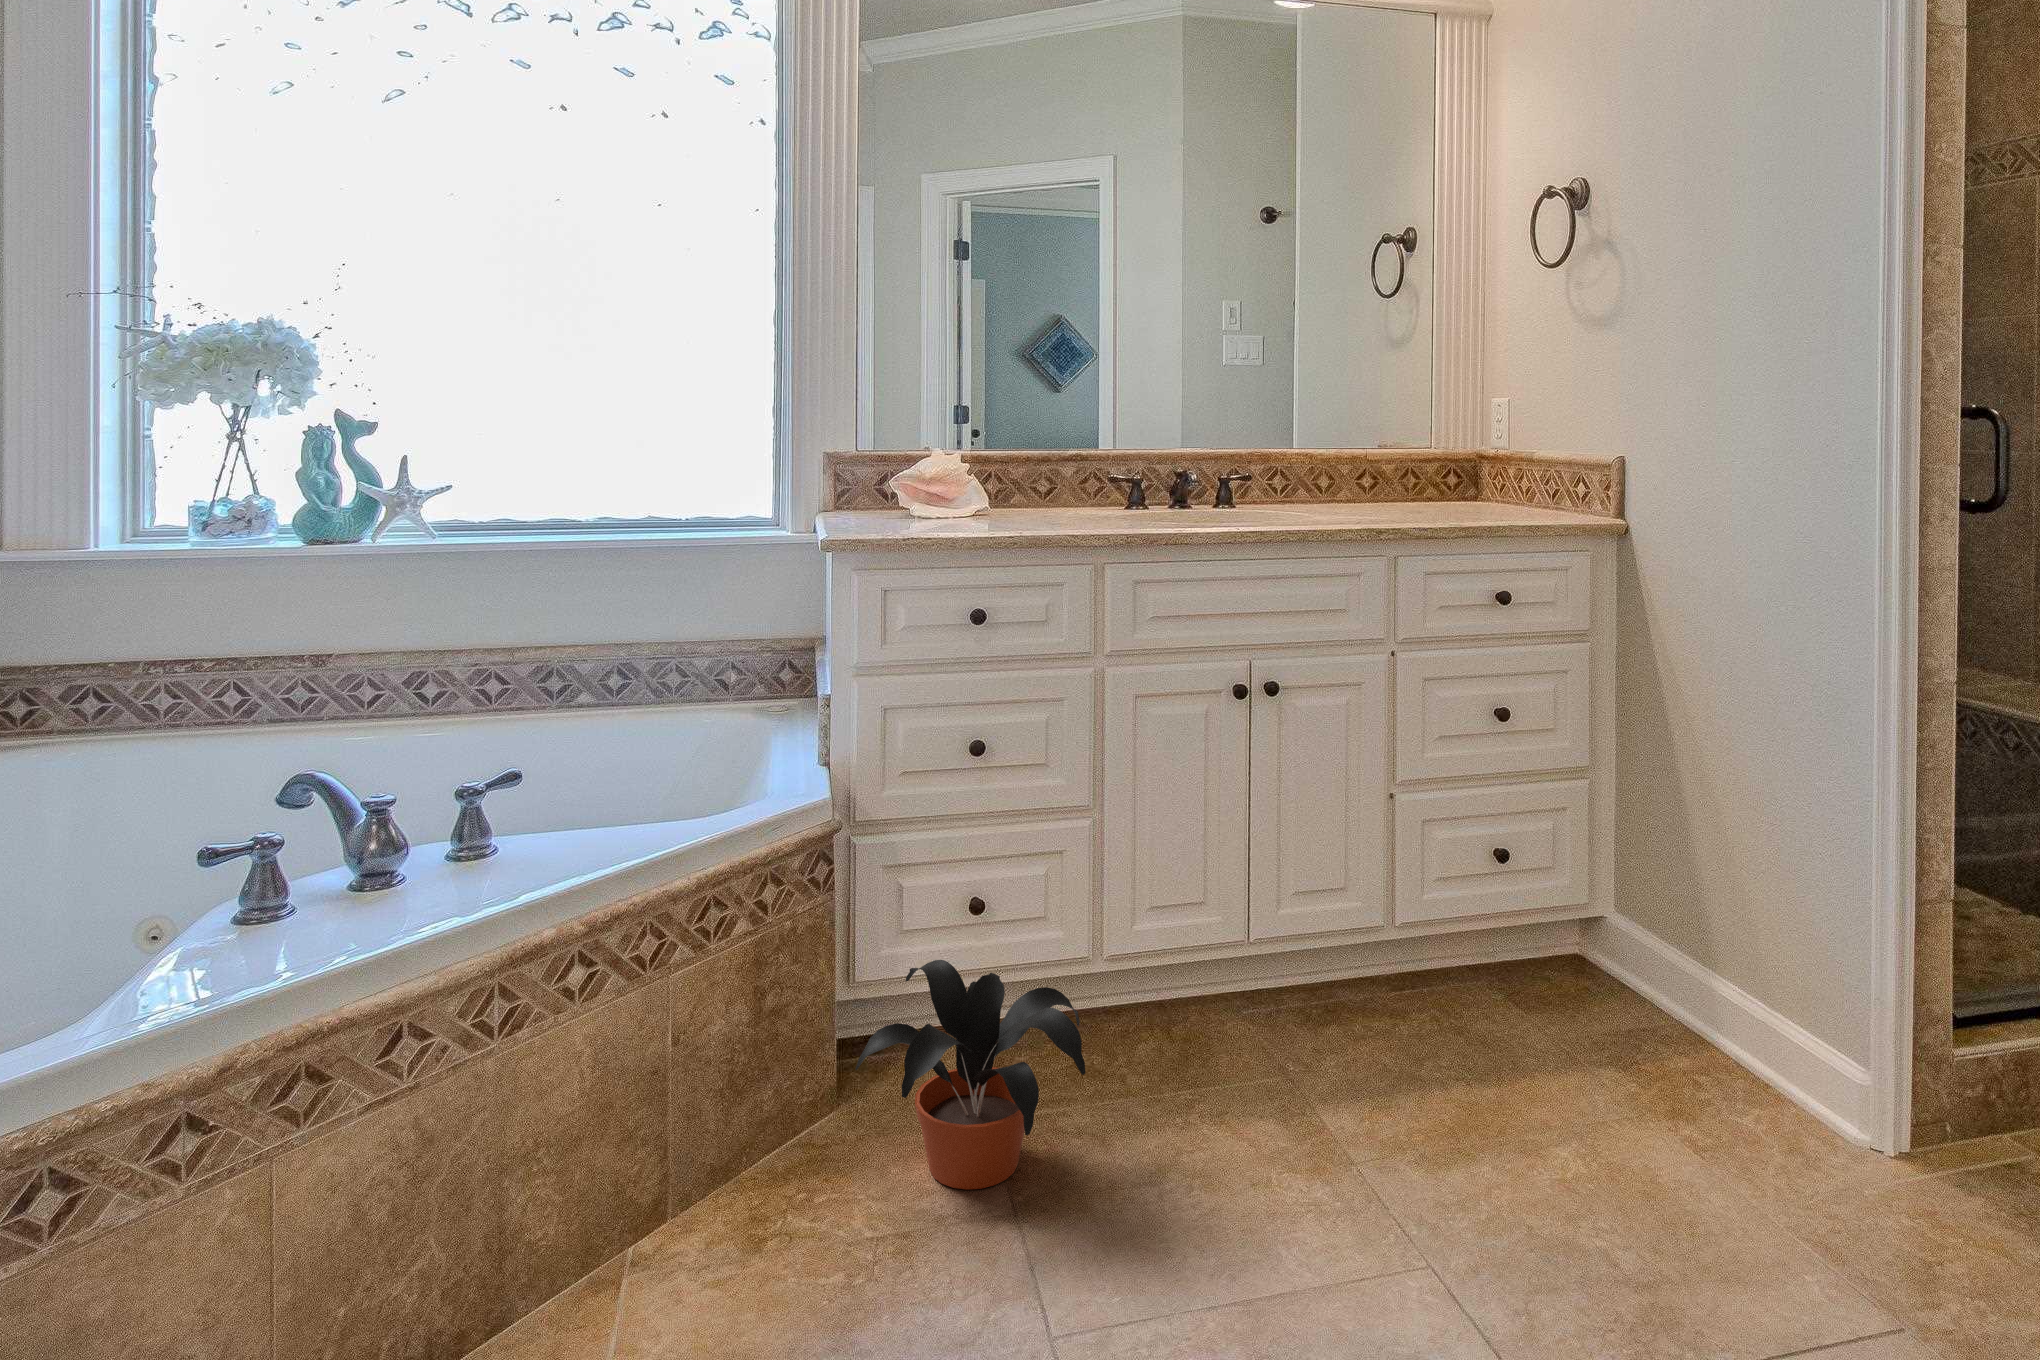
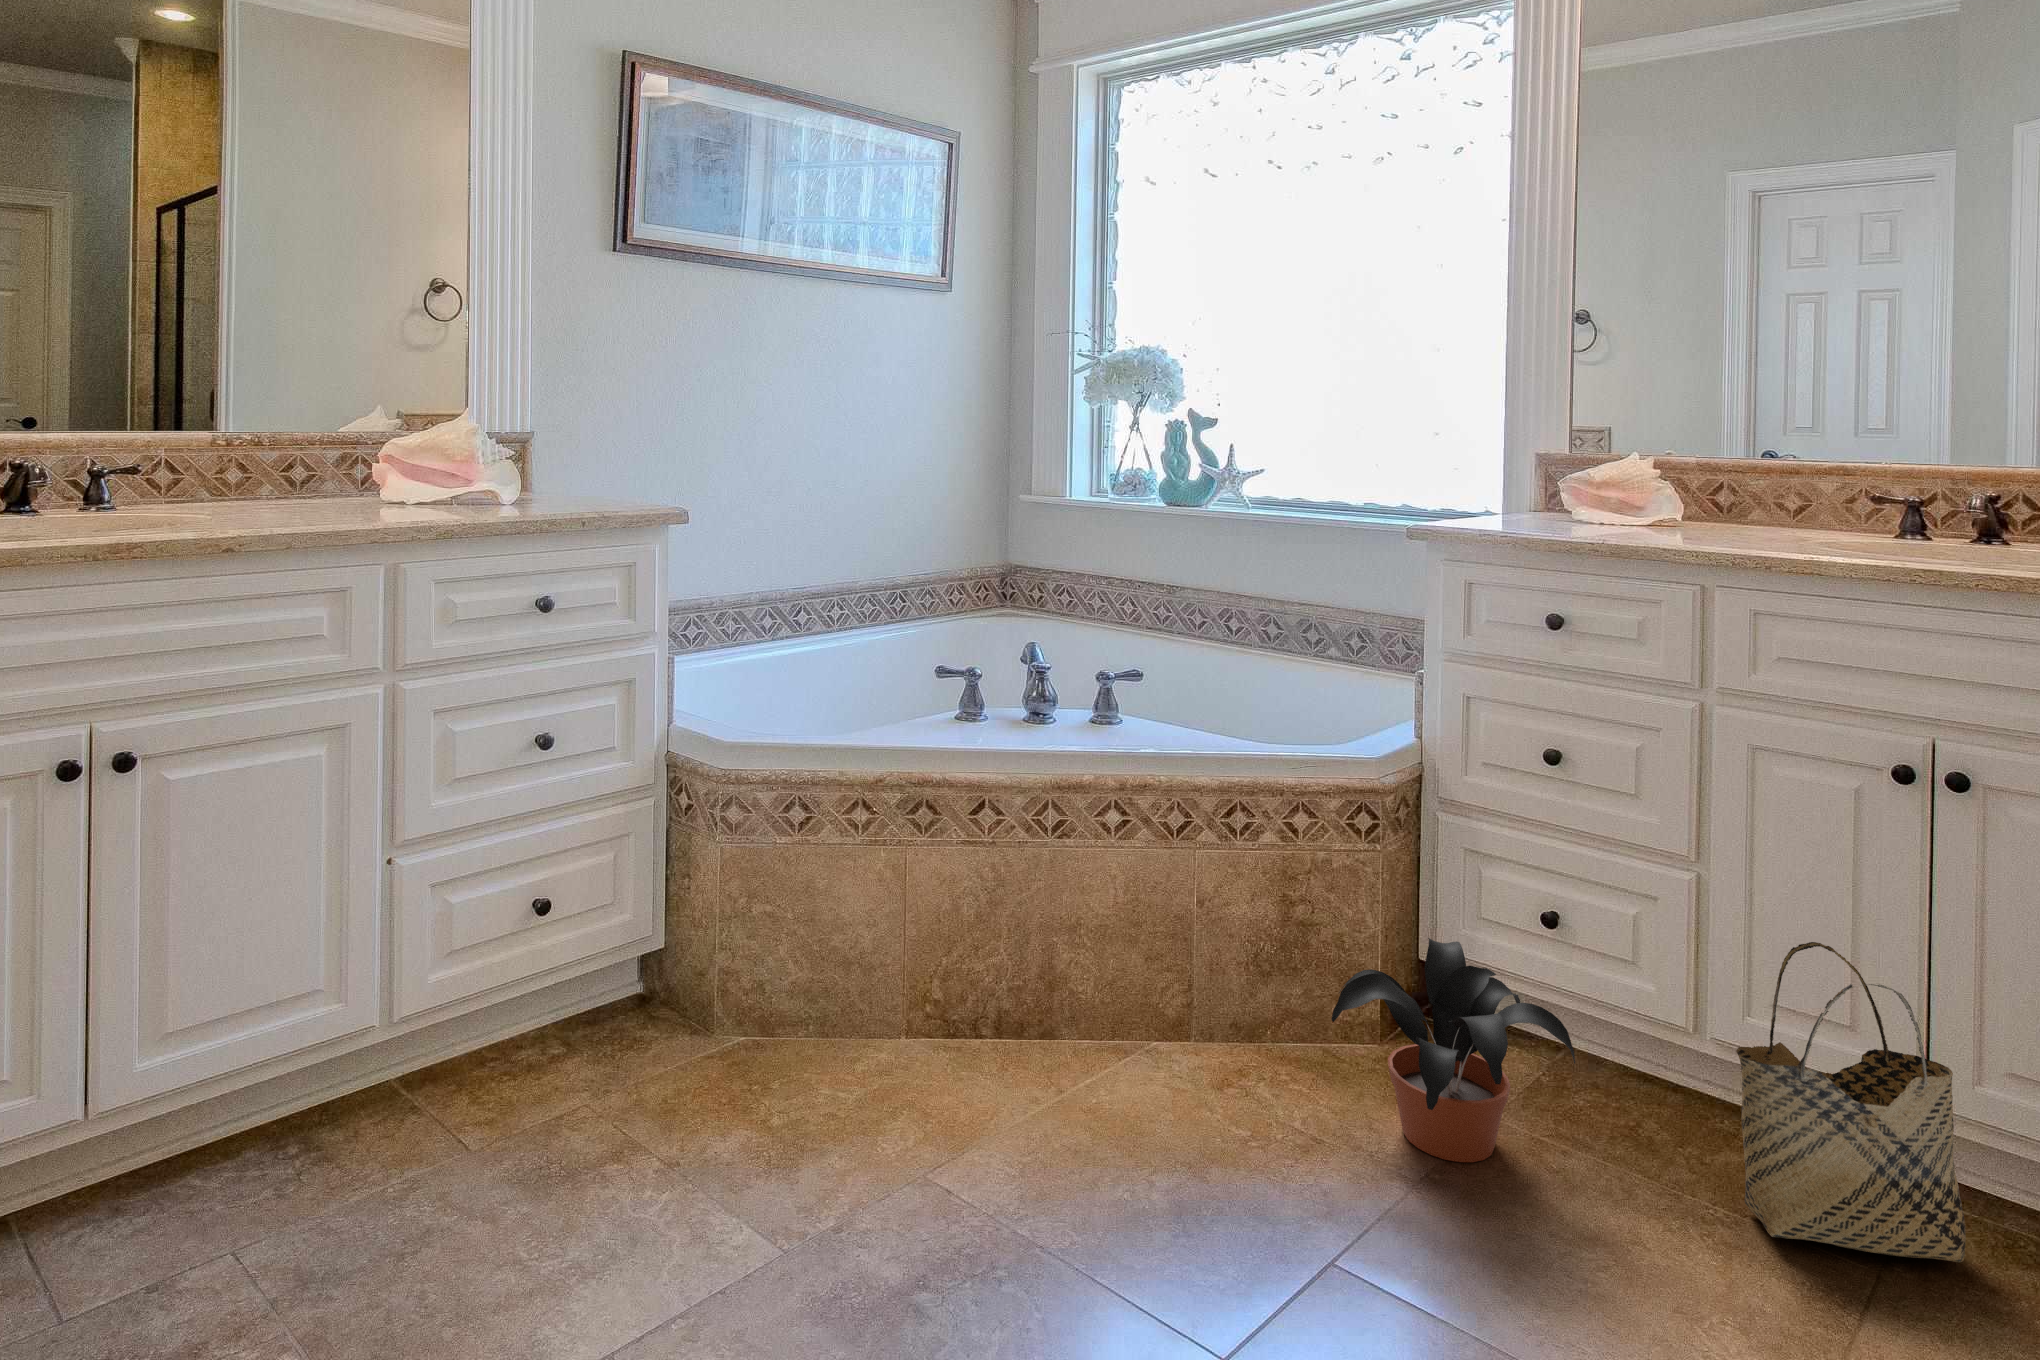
woven basket: none [1183,840,1304,1096] -> present [1736,942,1966,1262]

